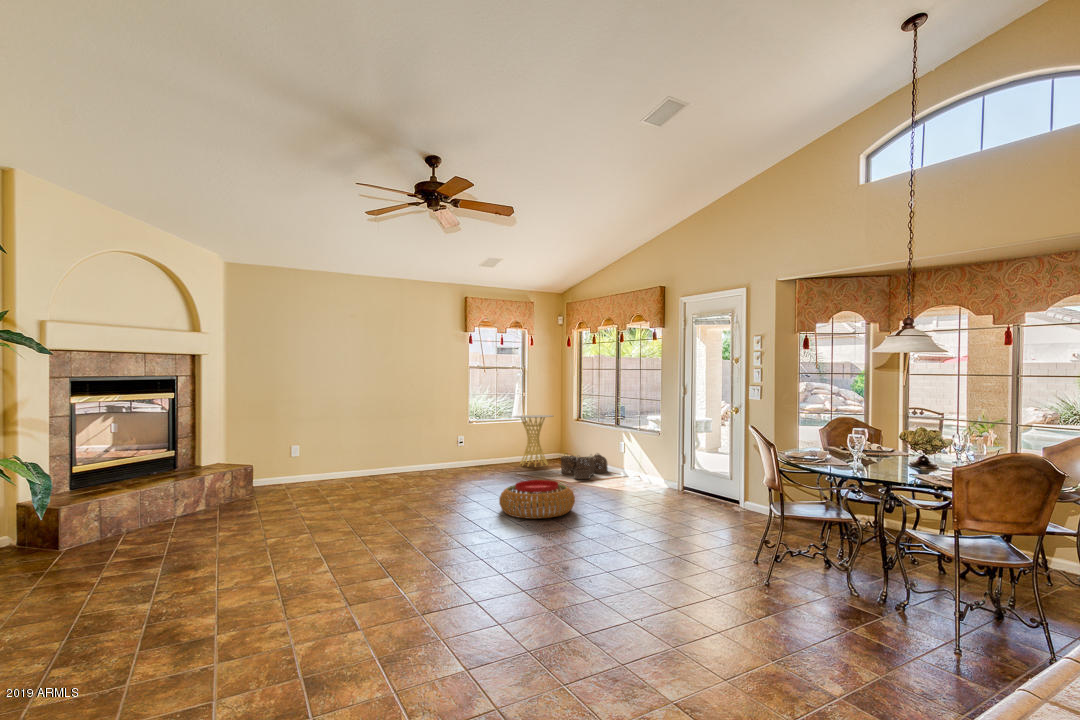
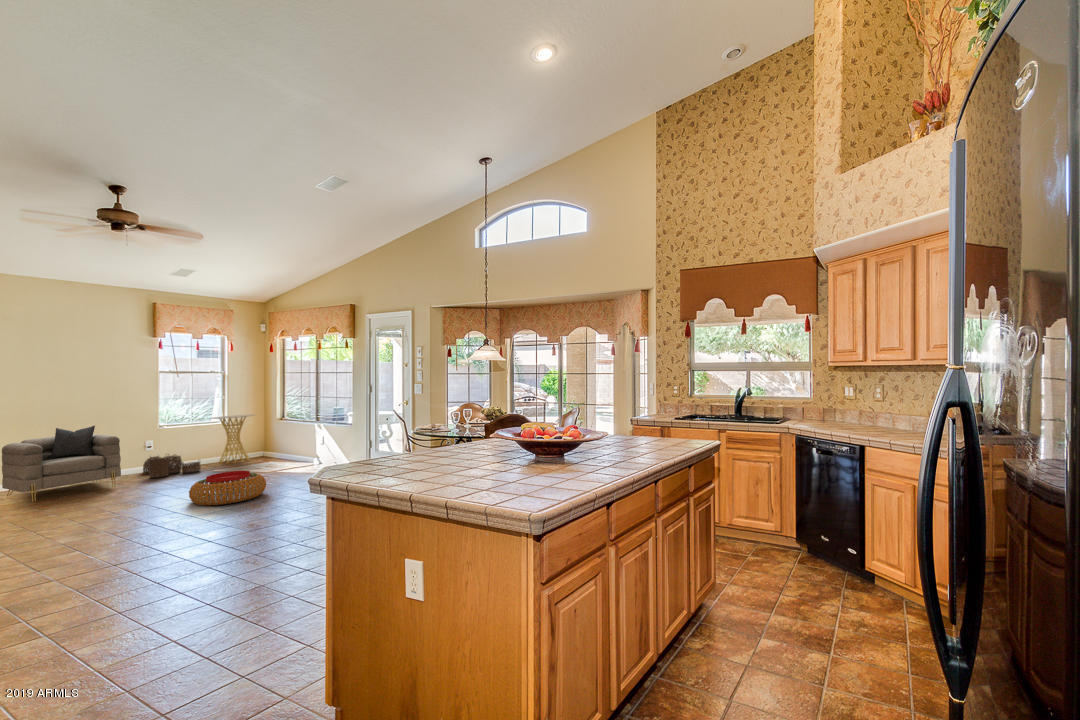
armchair: none [352,418,439,489] -> present [2,425,121,502]
woven basket: present [561,454,608,479] -> present [143,455,200,478]

